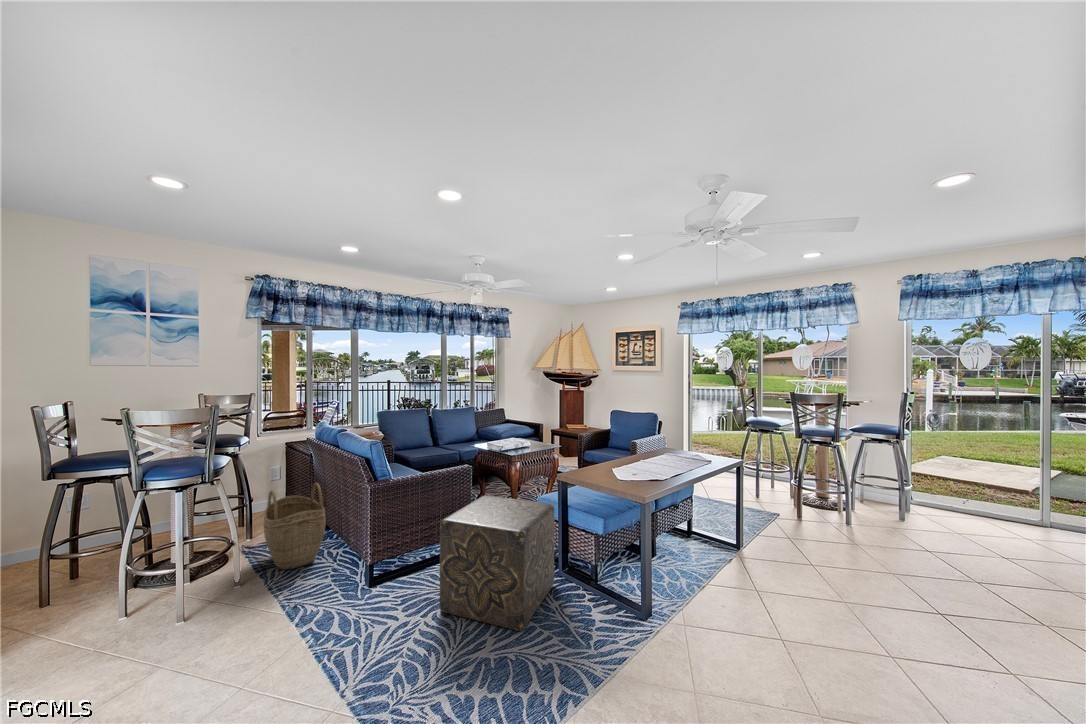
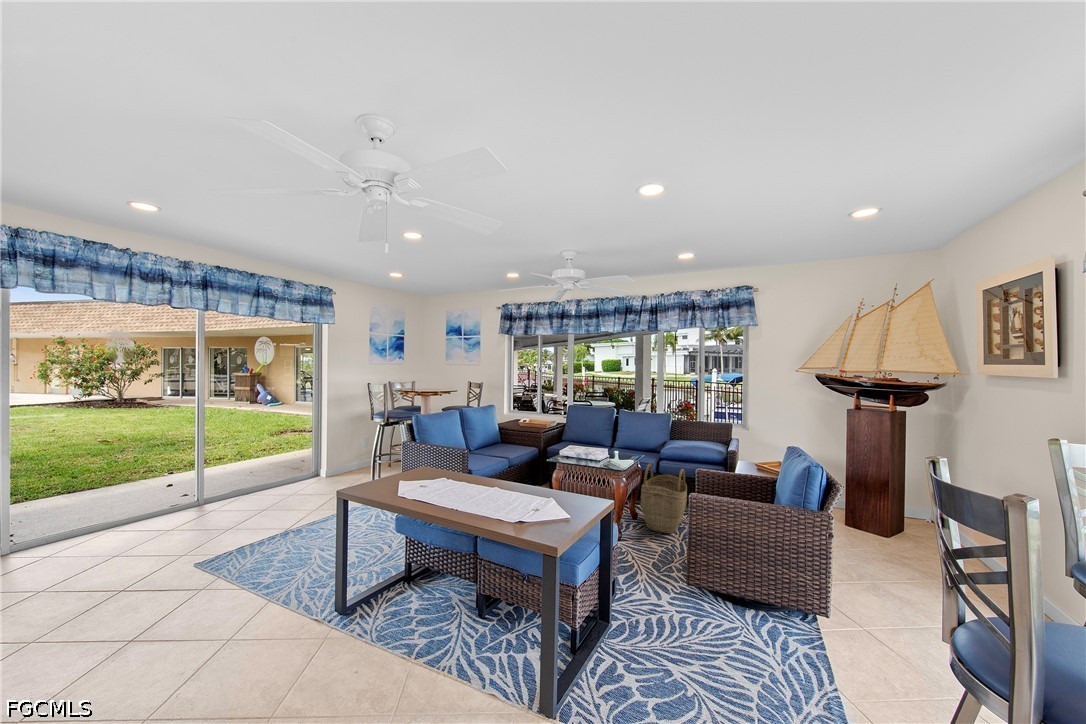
ottoman: present [440,495,554,631] -> none [691,525,853,695]

